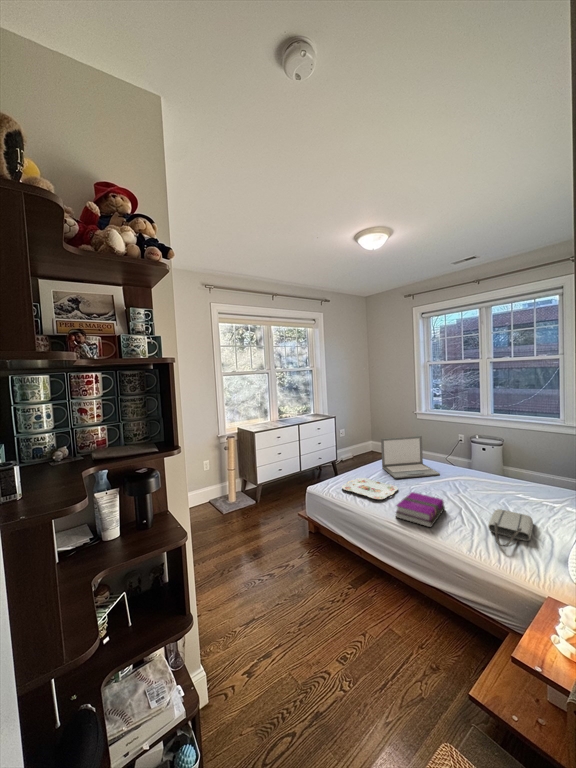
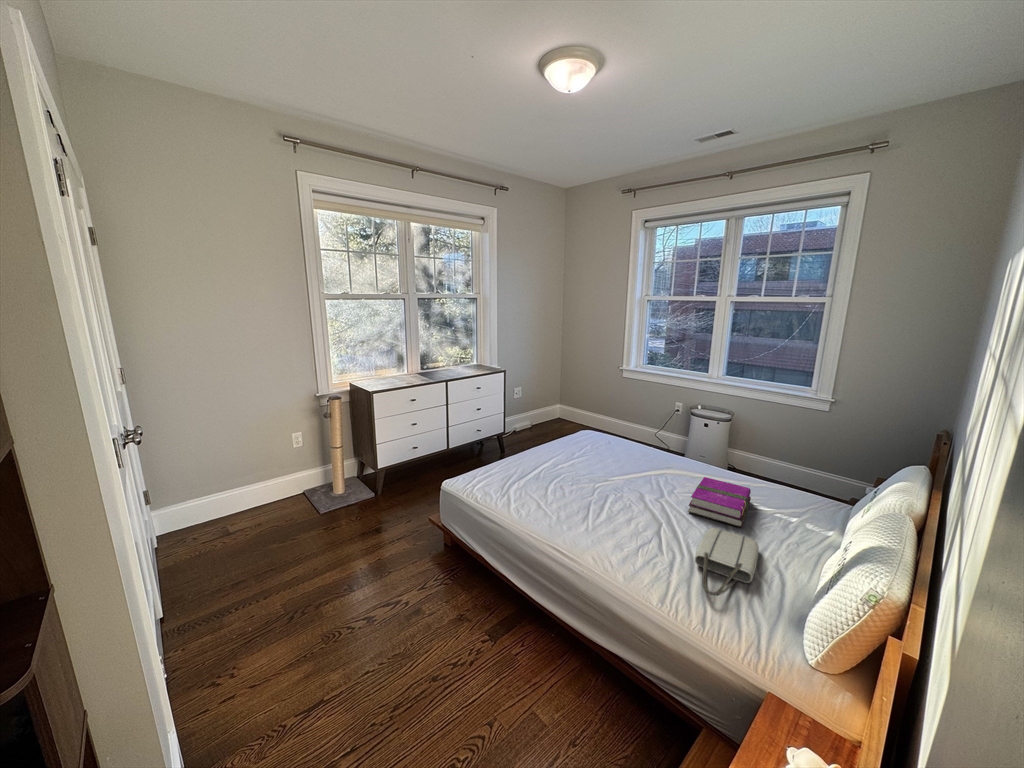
laptop: present [381,436,440,478] -> none [561,408,640,471]
serving tray: present [342,478,398,499] -> none [493,469,576,507]
hardback book: present [396,492,445,527] -> present [688,477,751,527]

